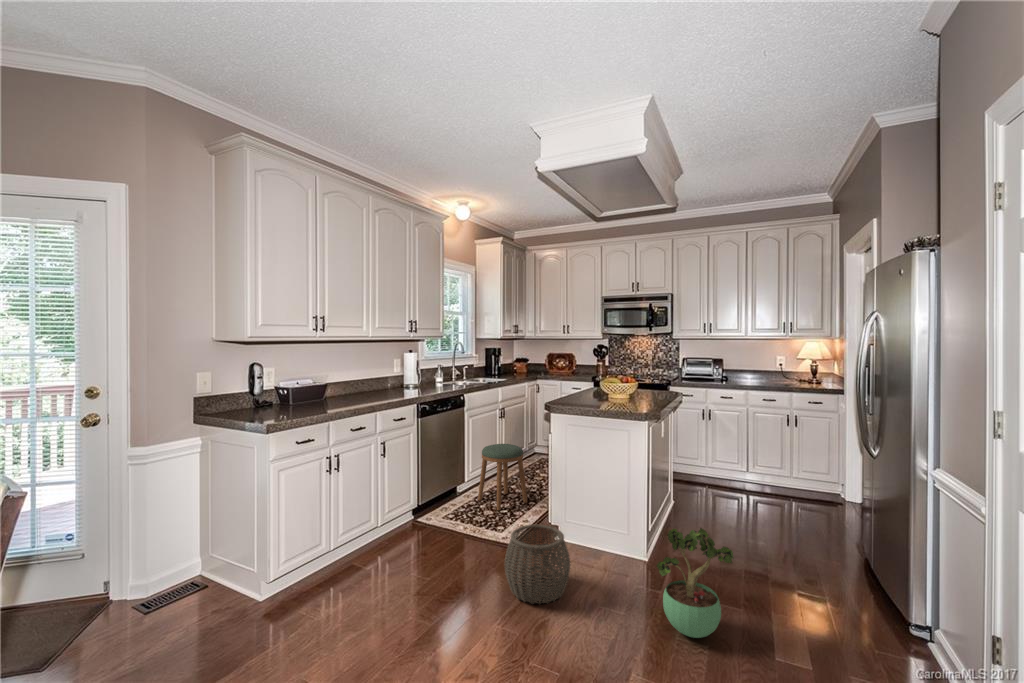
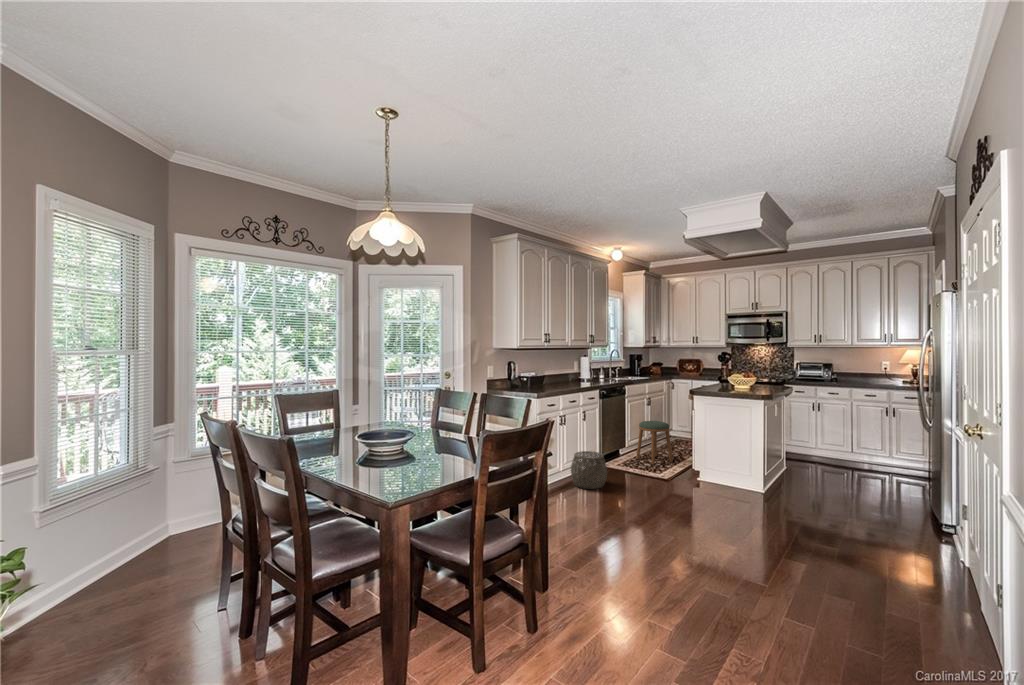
woven basket: present [504,524,570,604] -> present [571,451,607,489]
potted plant: present [657,528,733,638] -> none [768,457,817,521]

